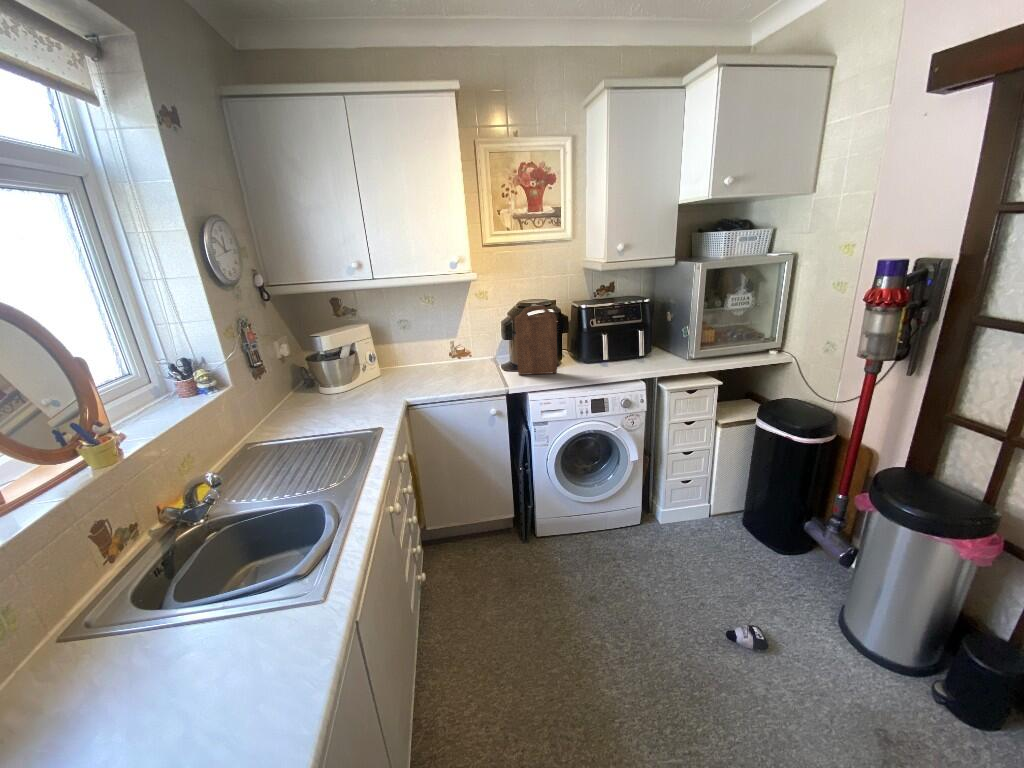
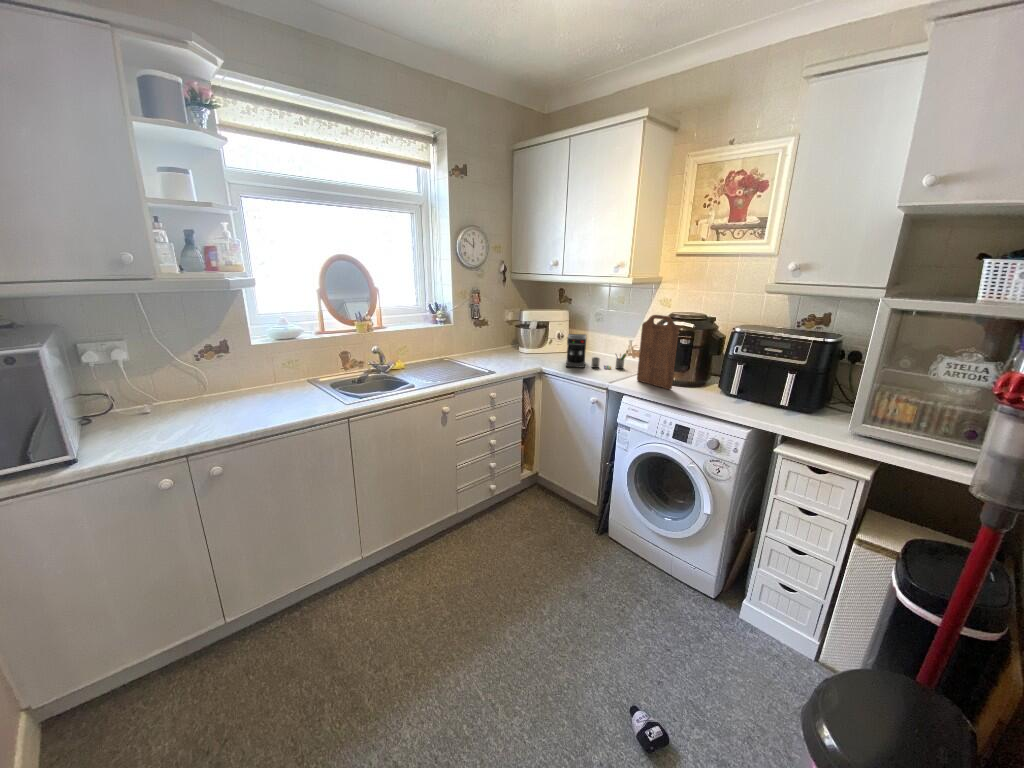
coffee maker: none [409,343,480,386] -> present [566,334,627,369]

